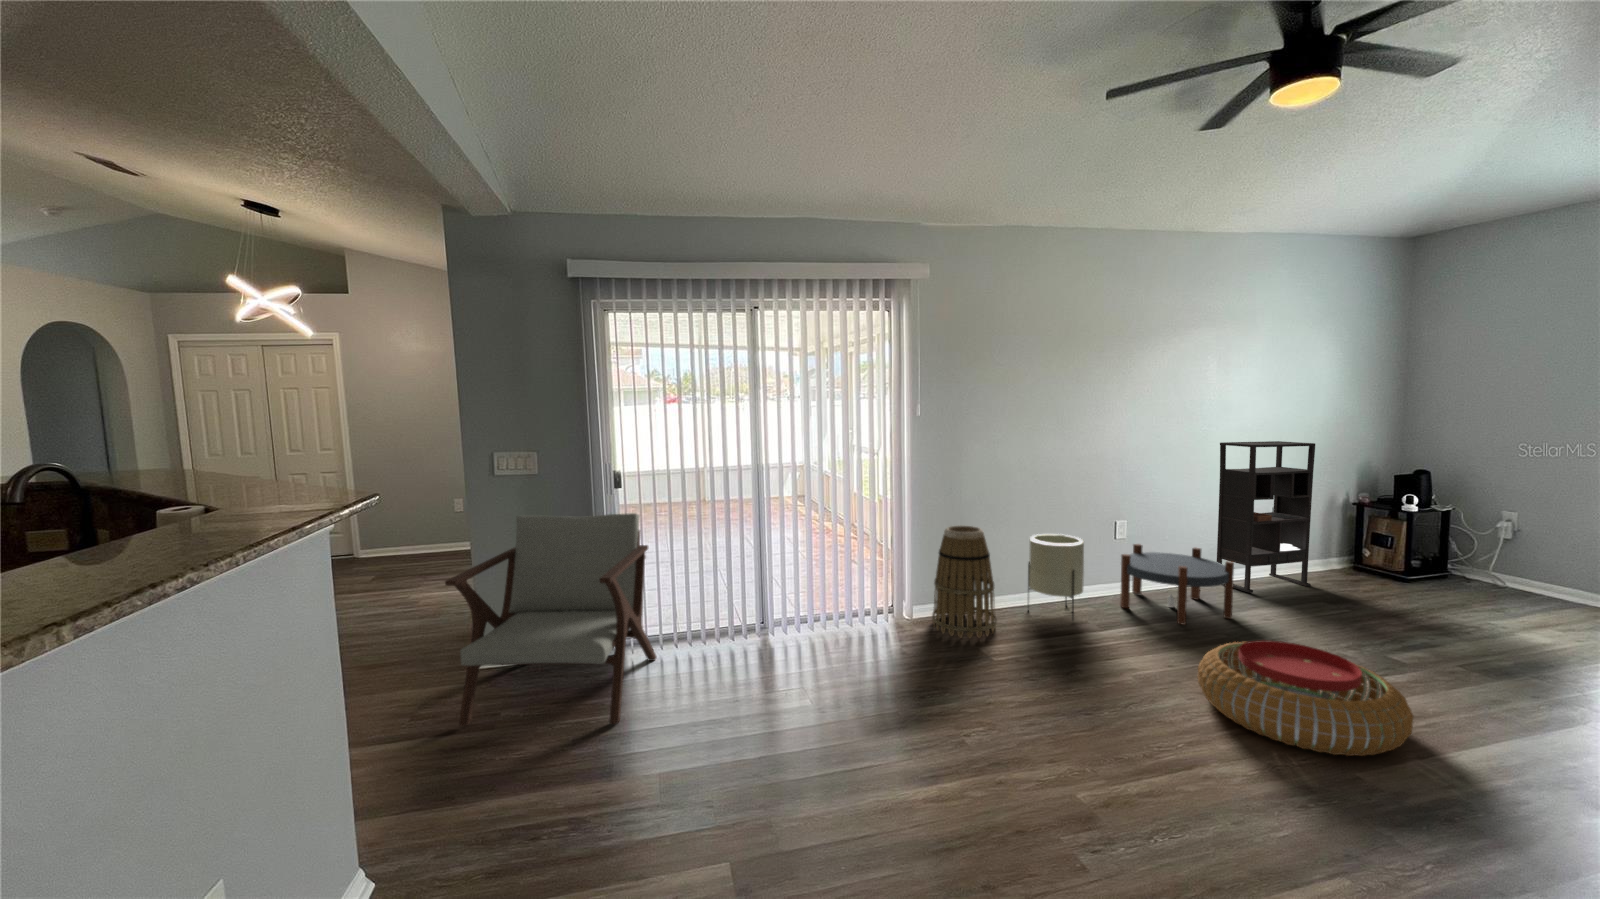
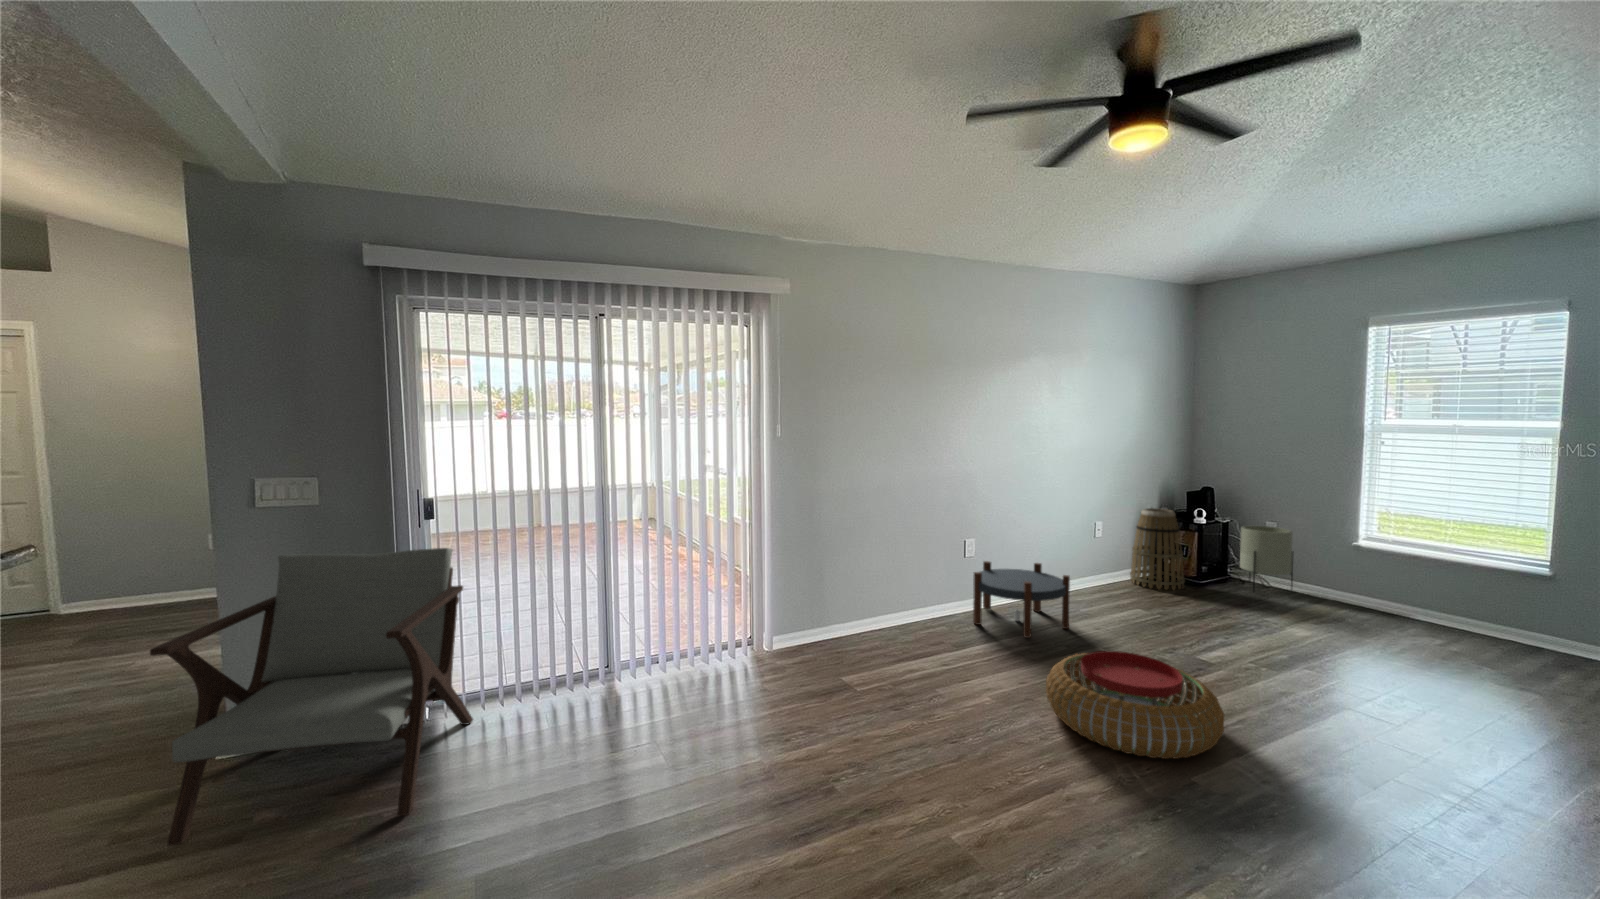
bookshelf: present [1217,441,1315,593] -> none [1051,463,1130,603]
basket: present [932,526,997,638] -> present [1130,508,1185,590]
planter: present [1028,534,1084,621] -> present [1240,526,1293,593]

